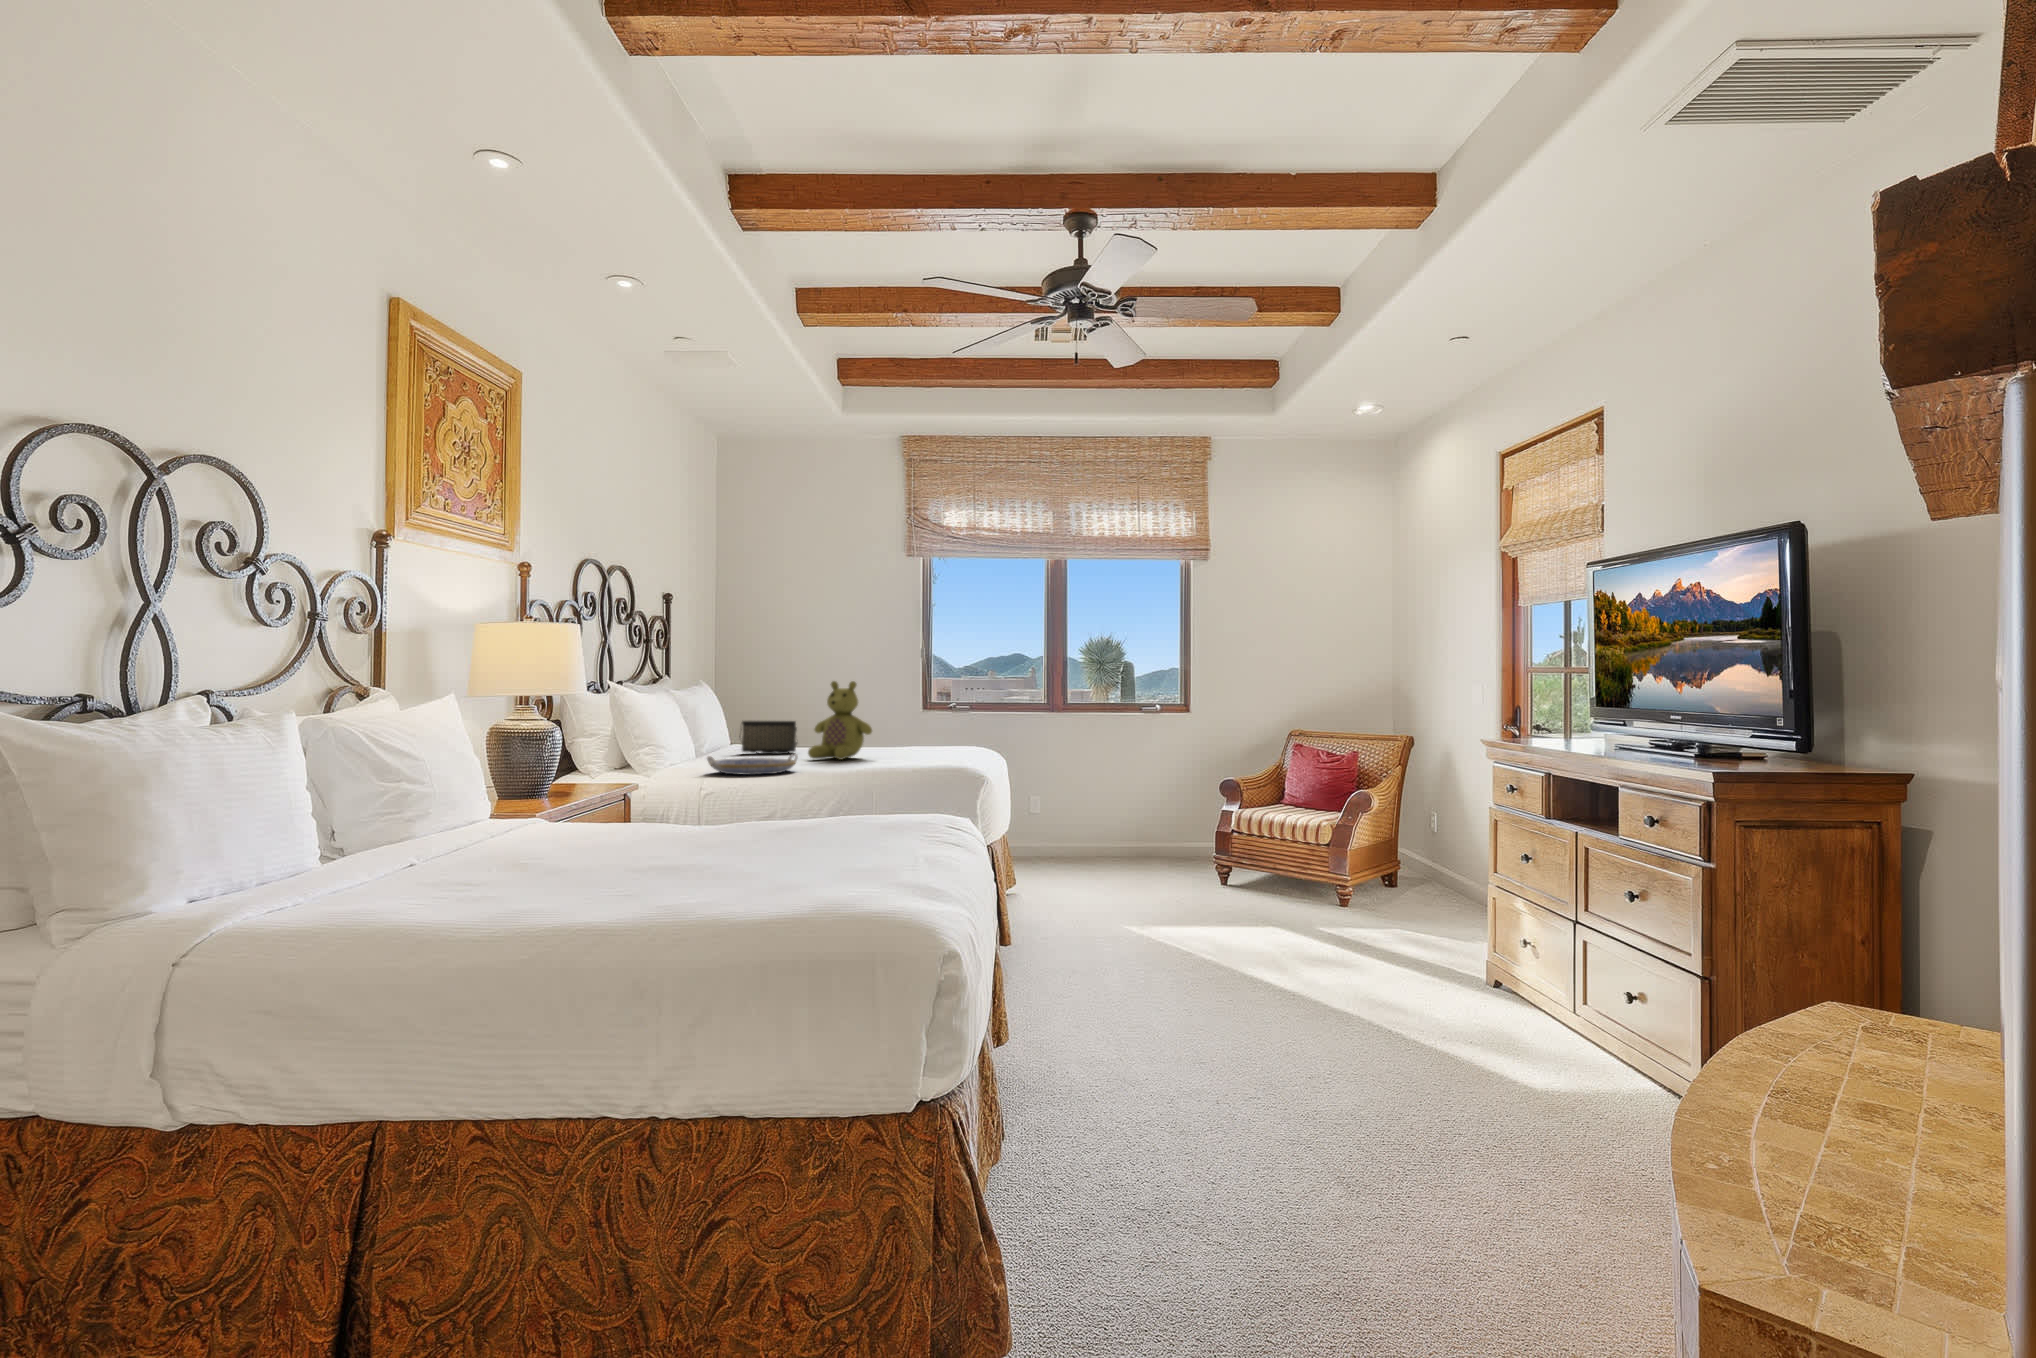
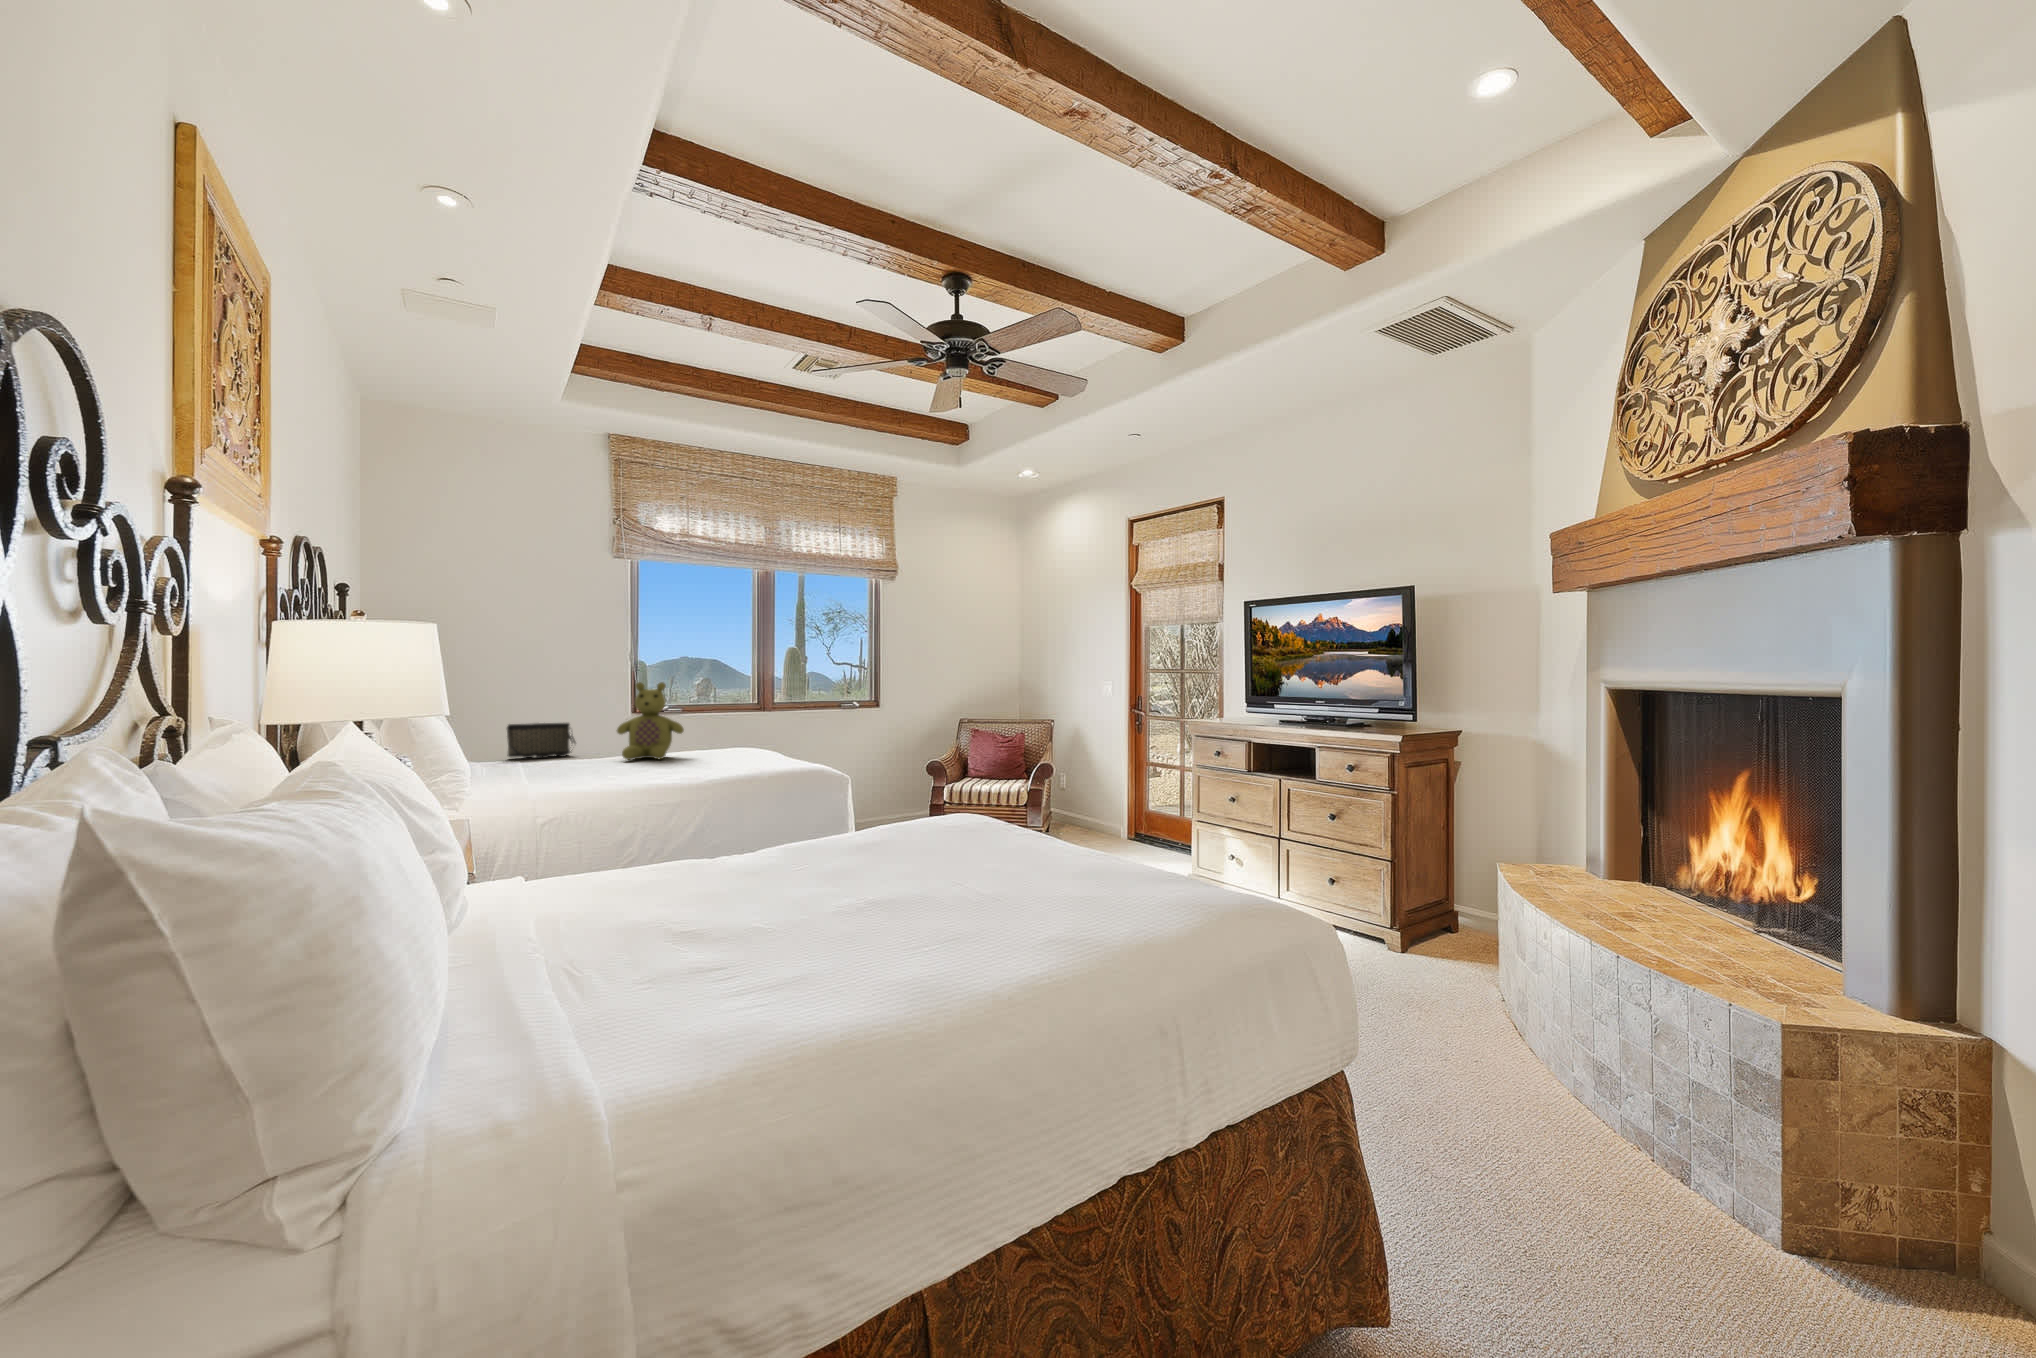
serving tray: present [707,753,798,775] -> none [572,756,668,780]

